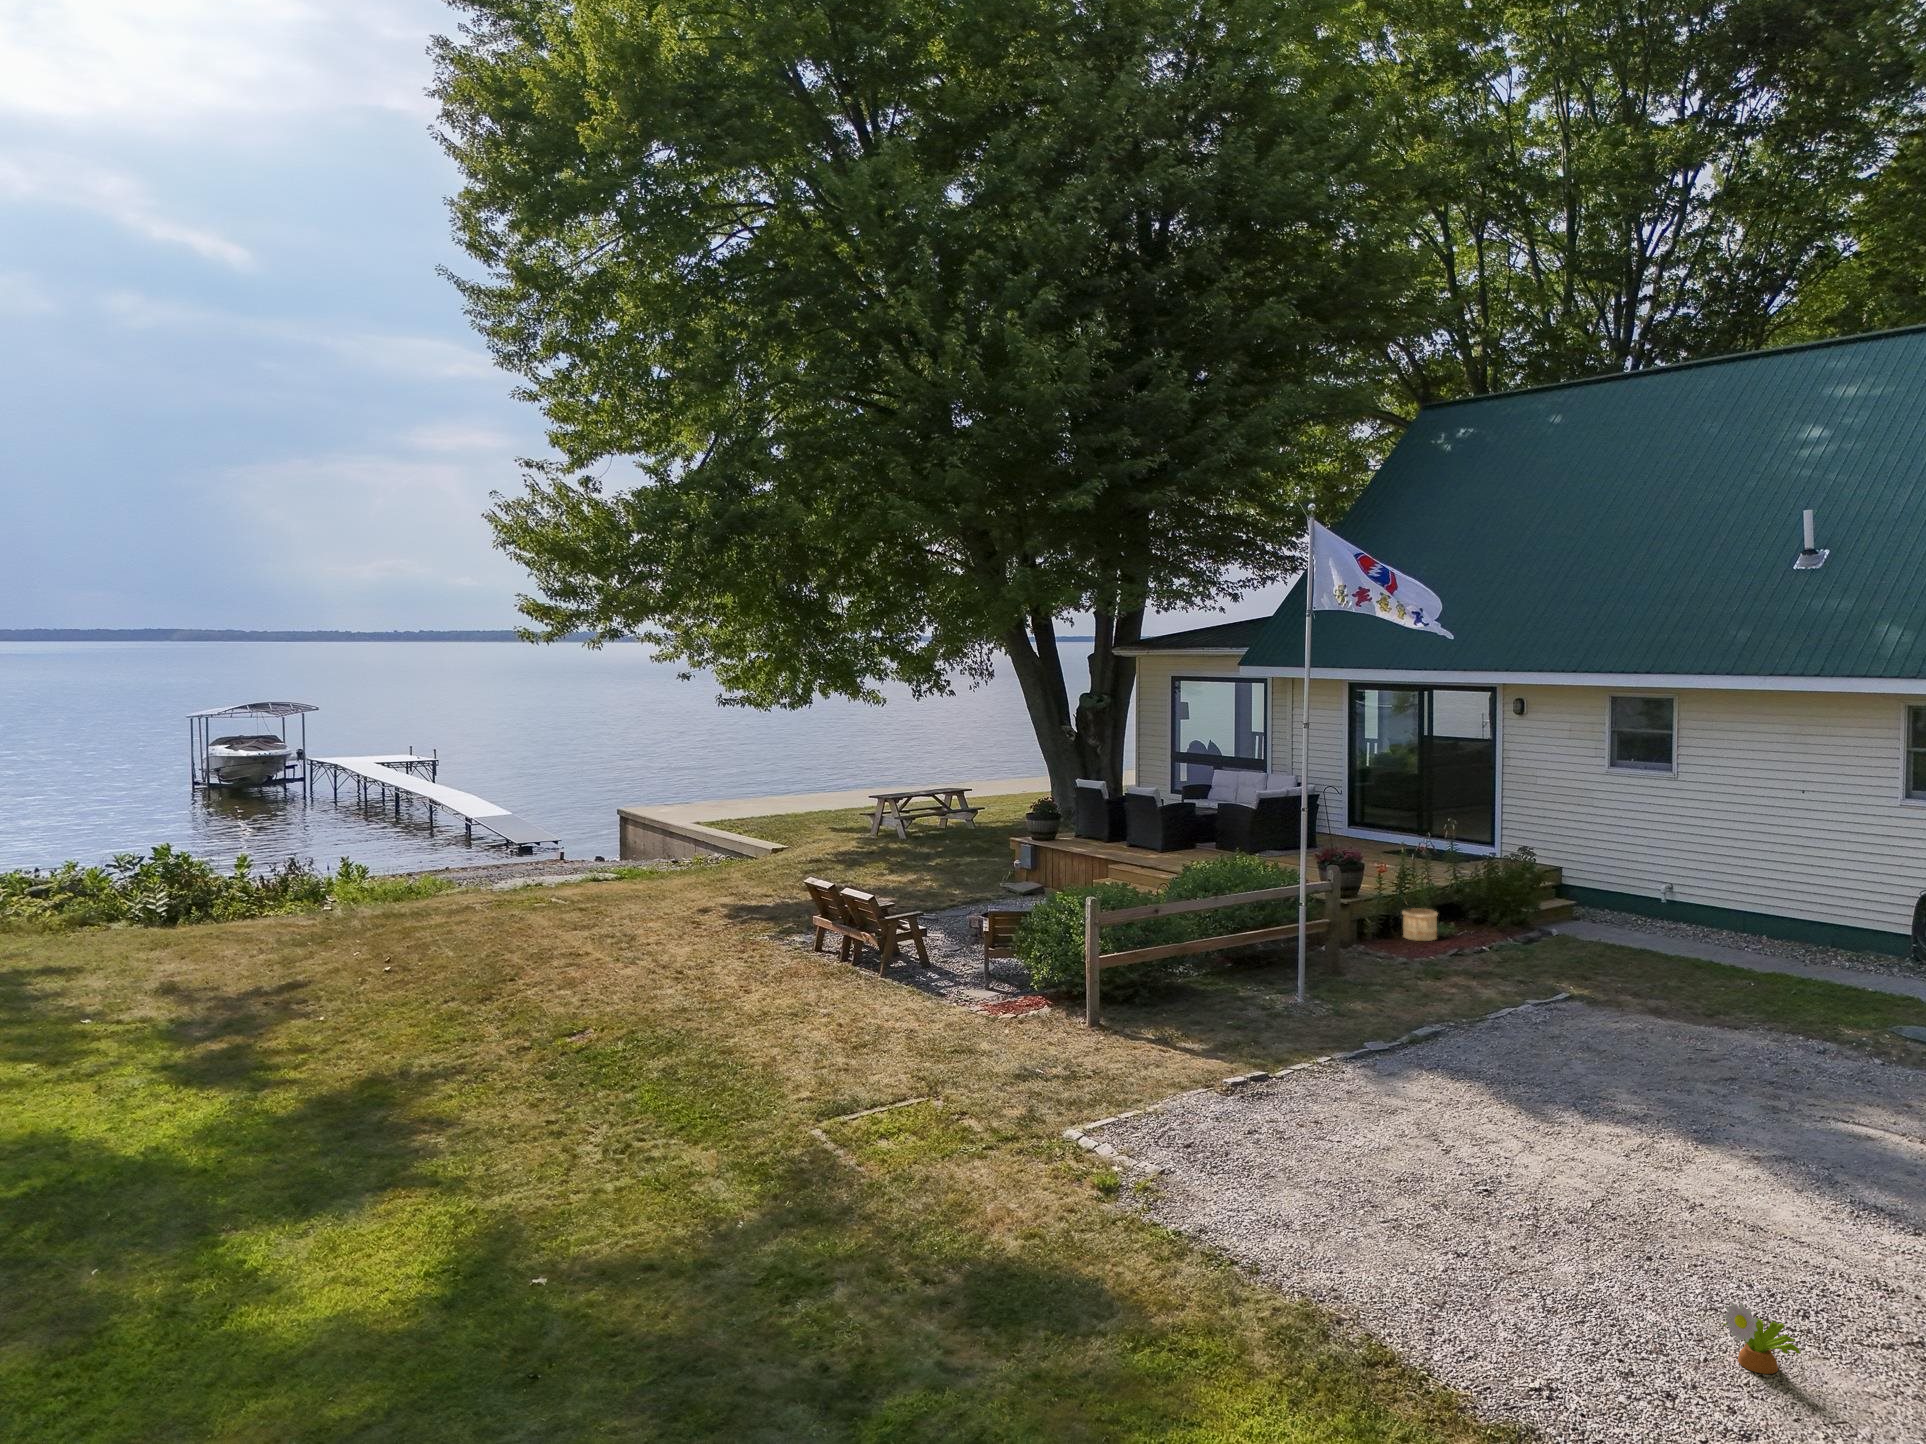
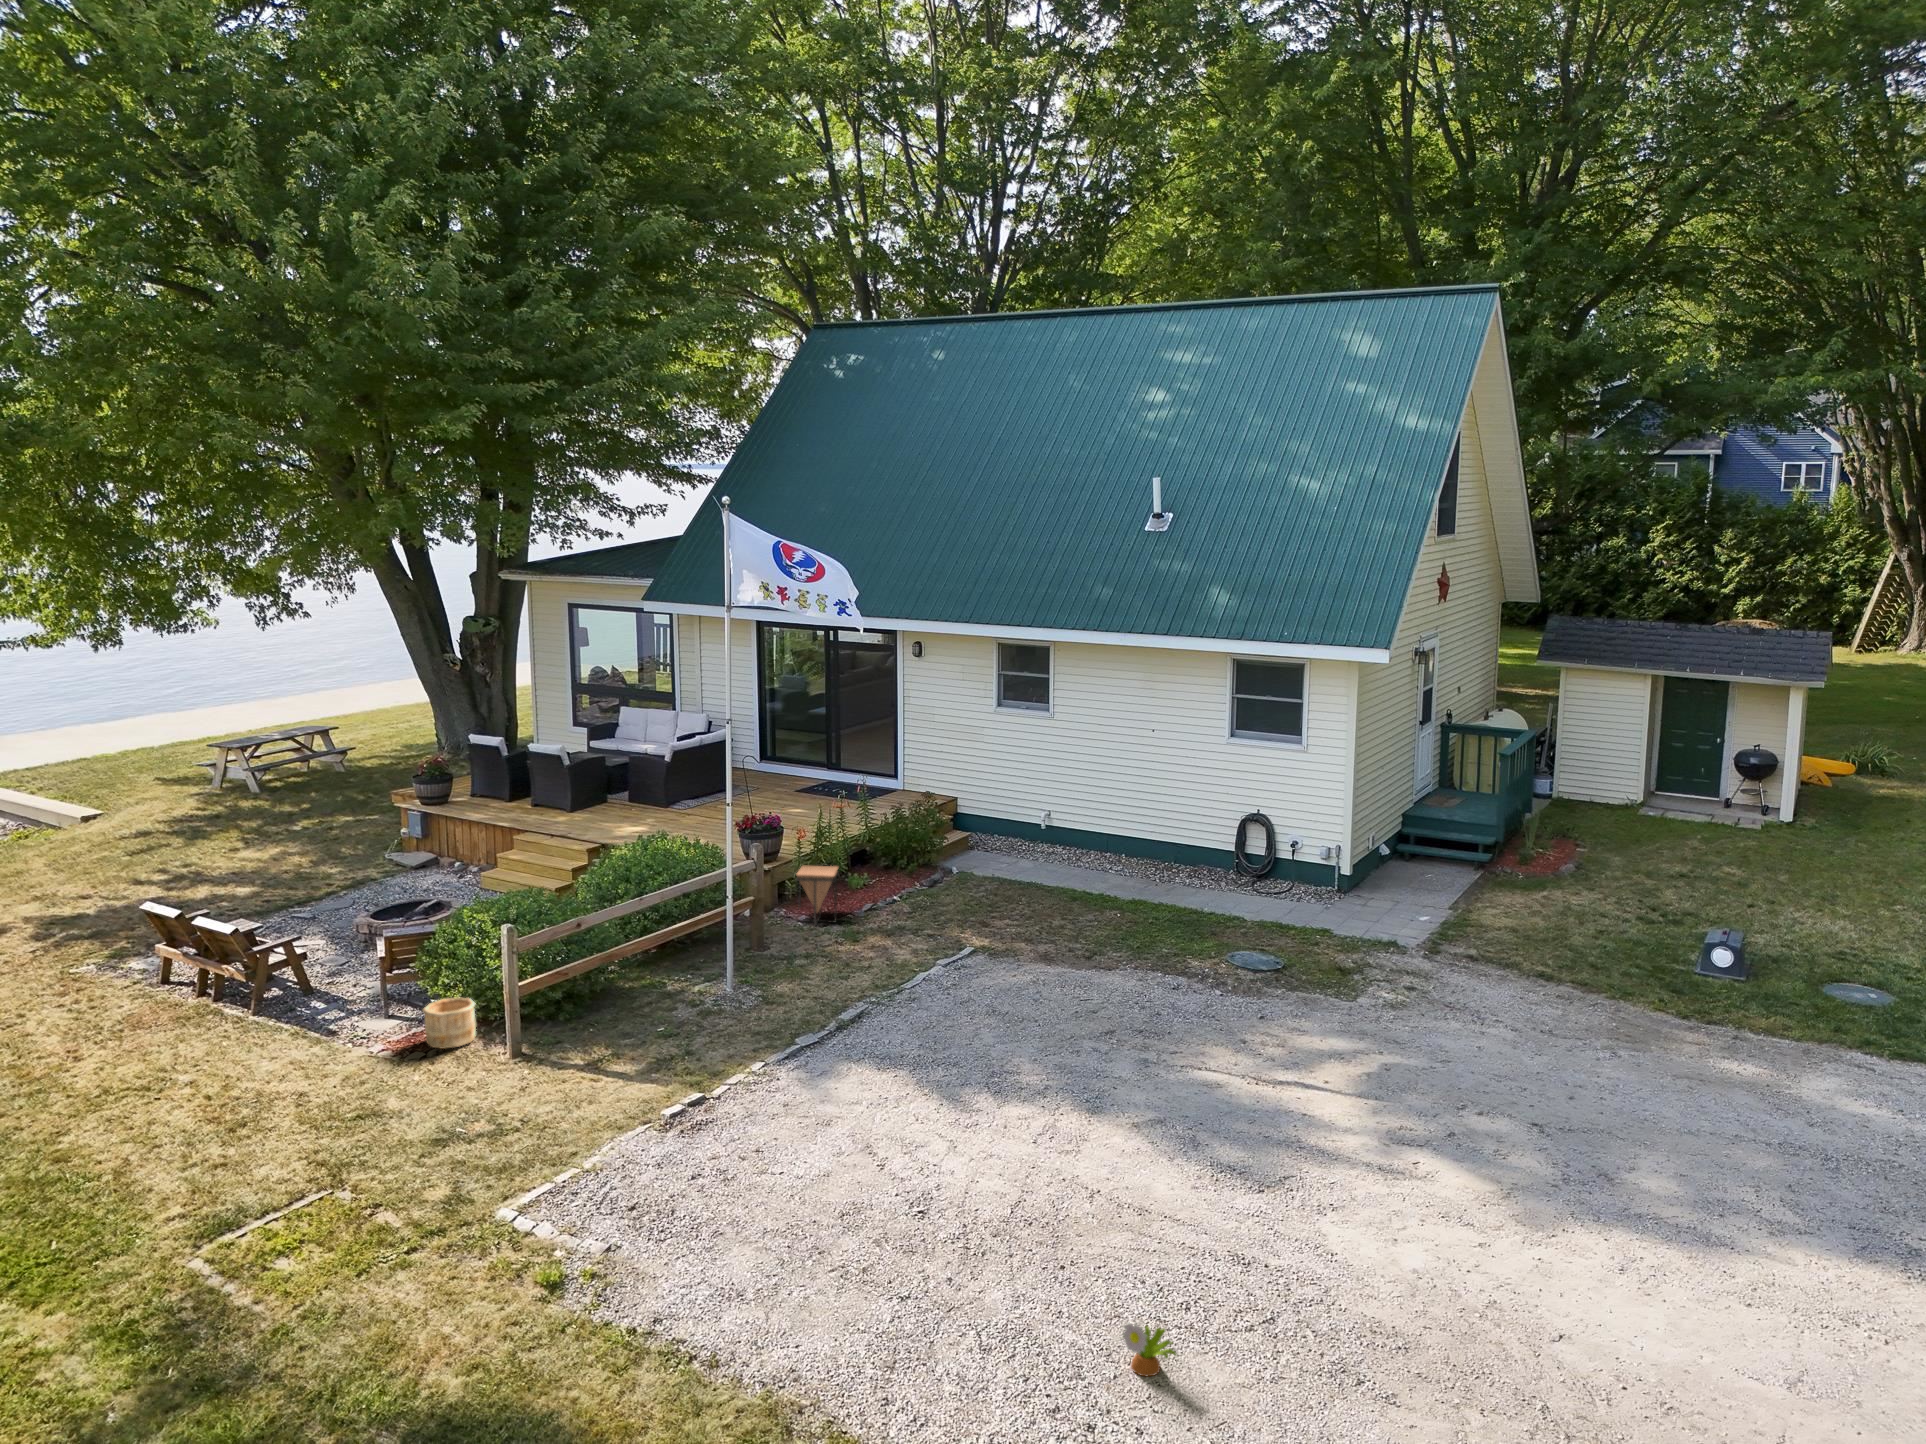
side table: none [1356,893,1401,954] -> present [796,865,839,926]
wooden bucket: present [1402,908,1438,941] -> present [423,997,476,1049]

